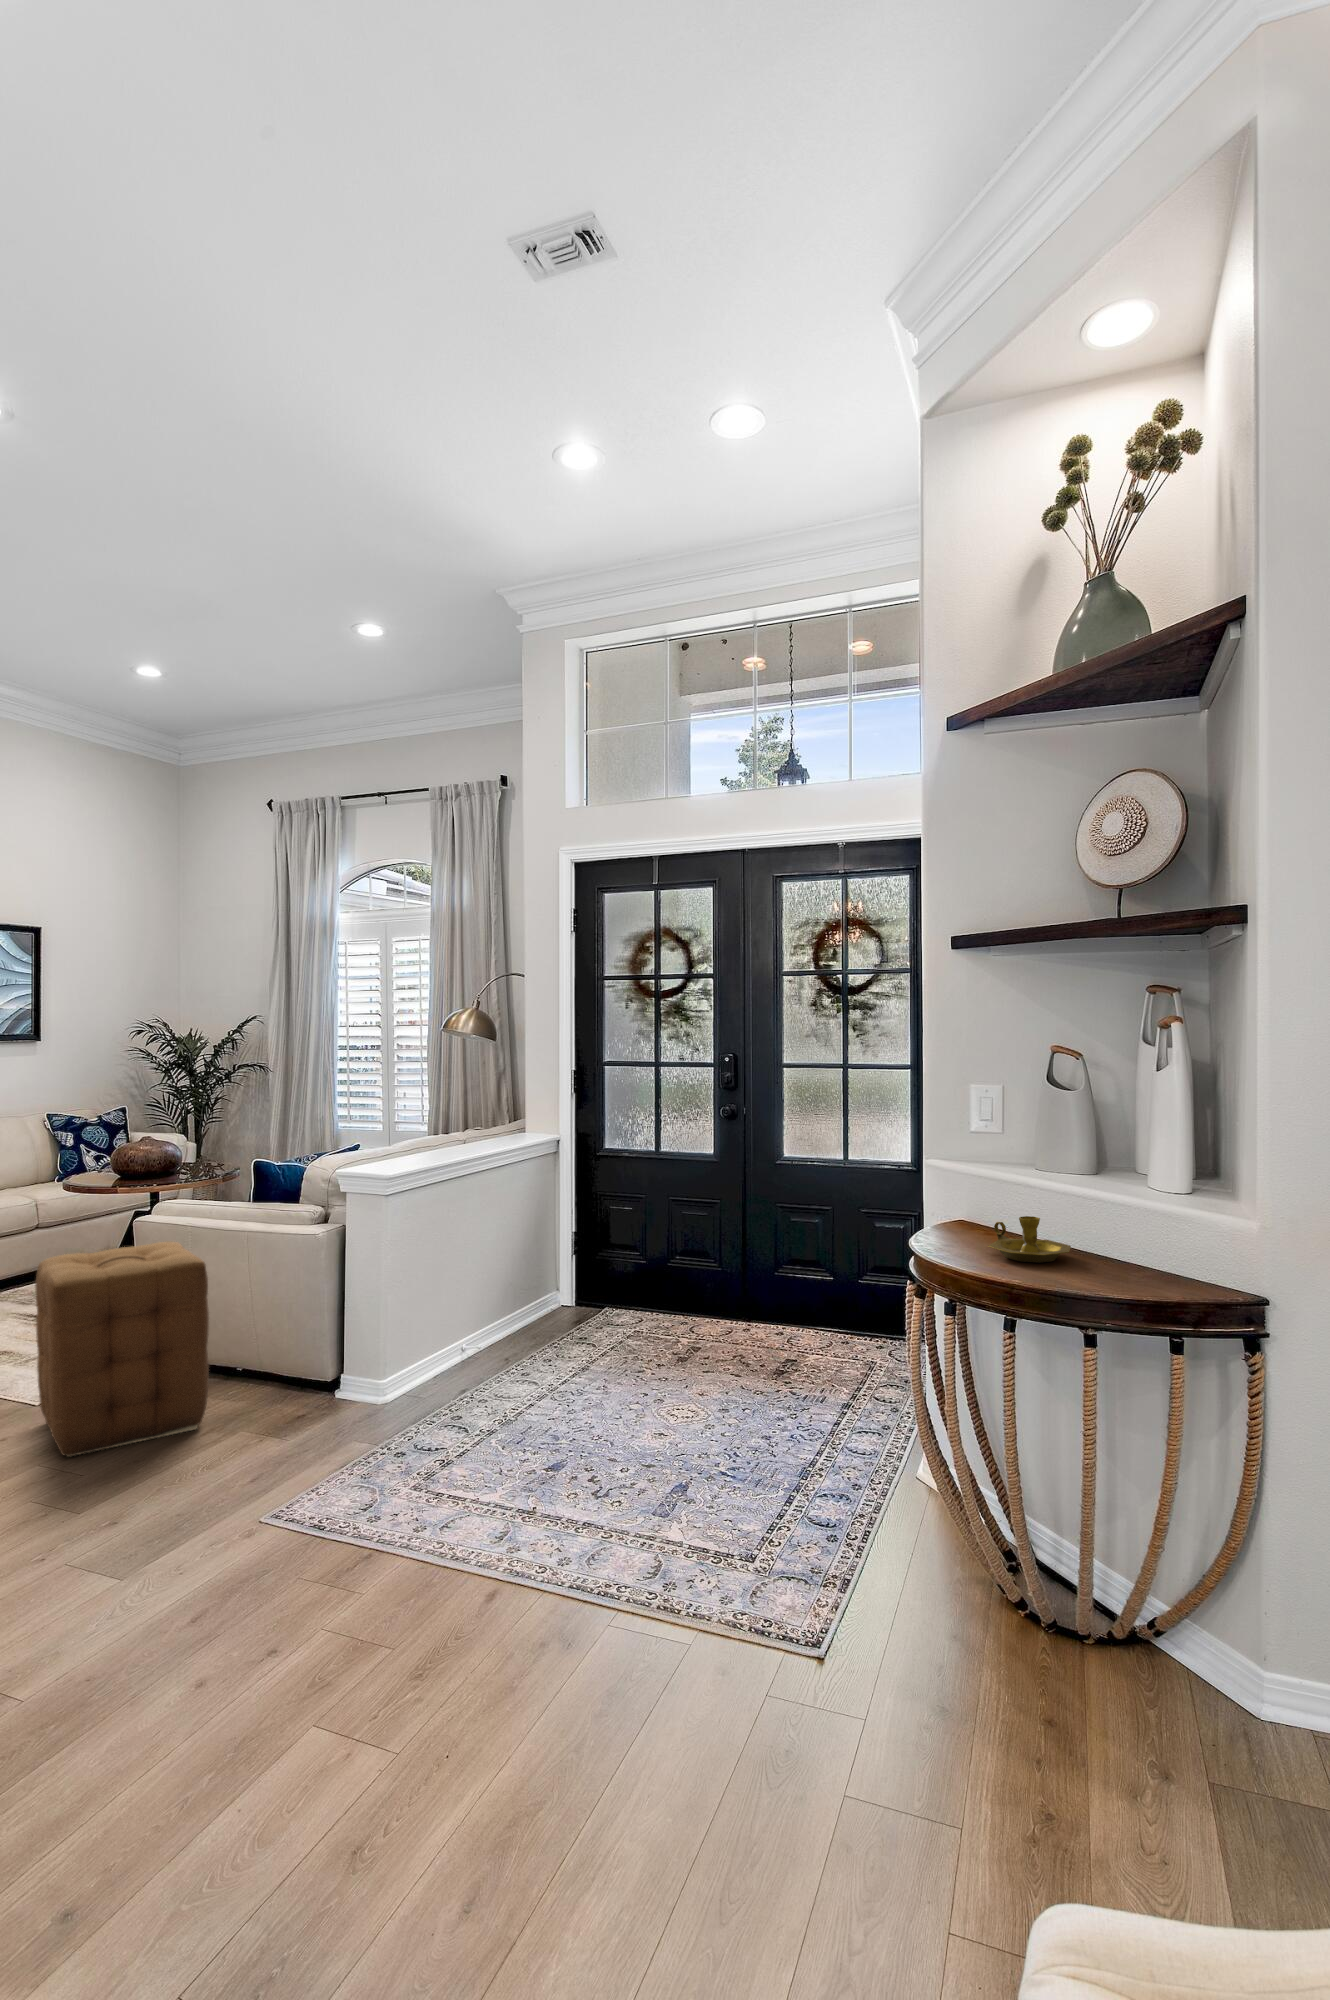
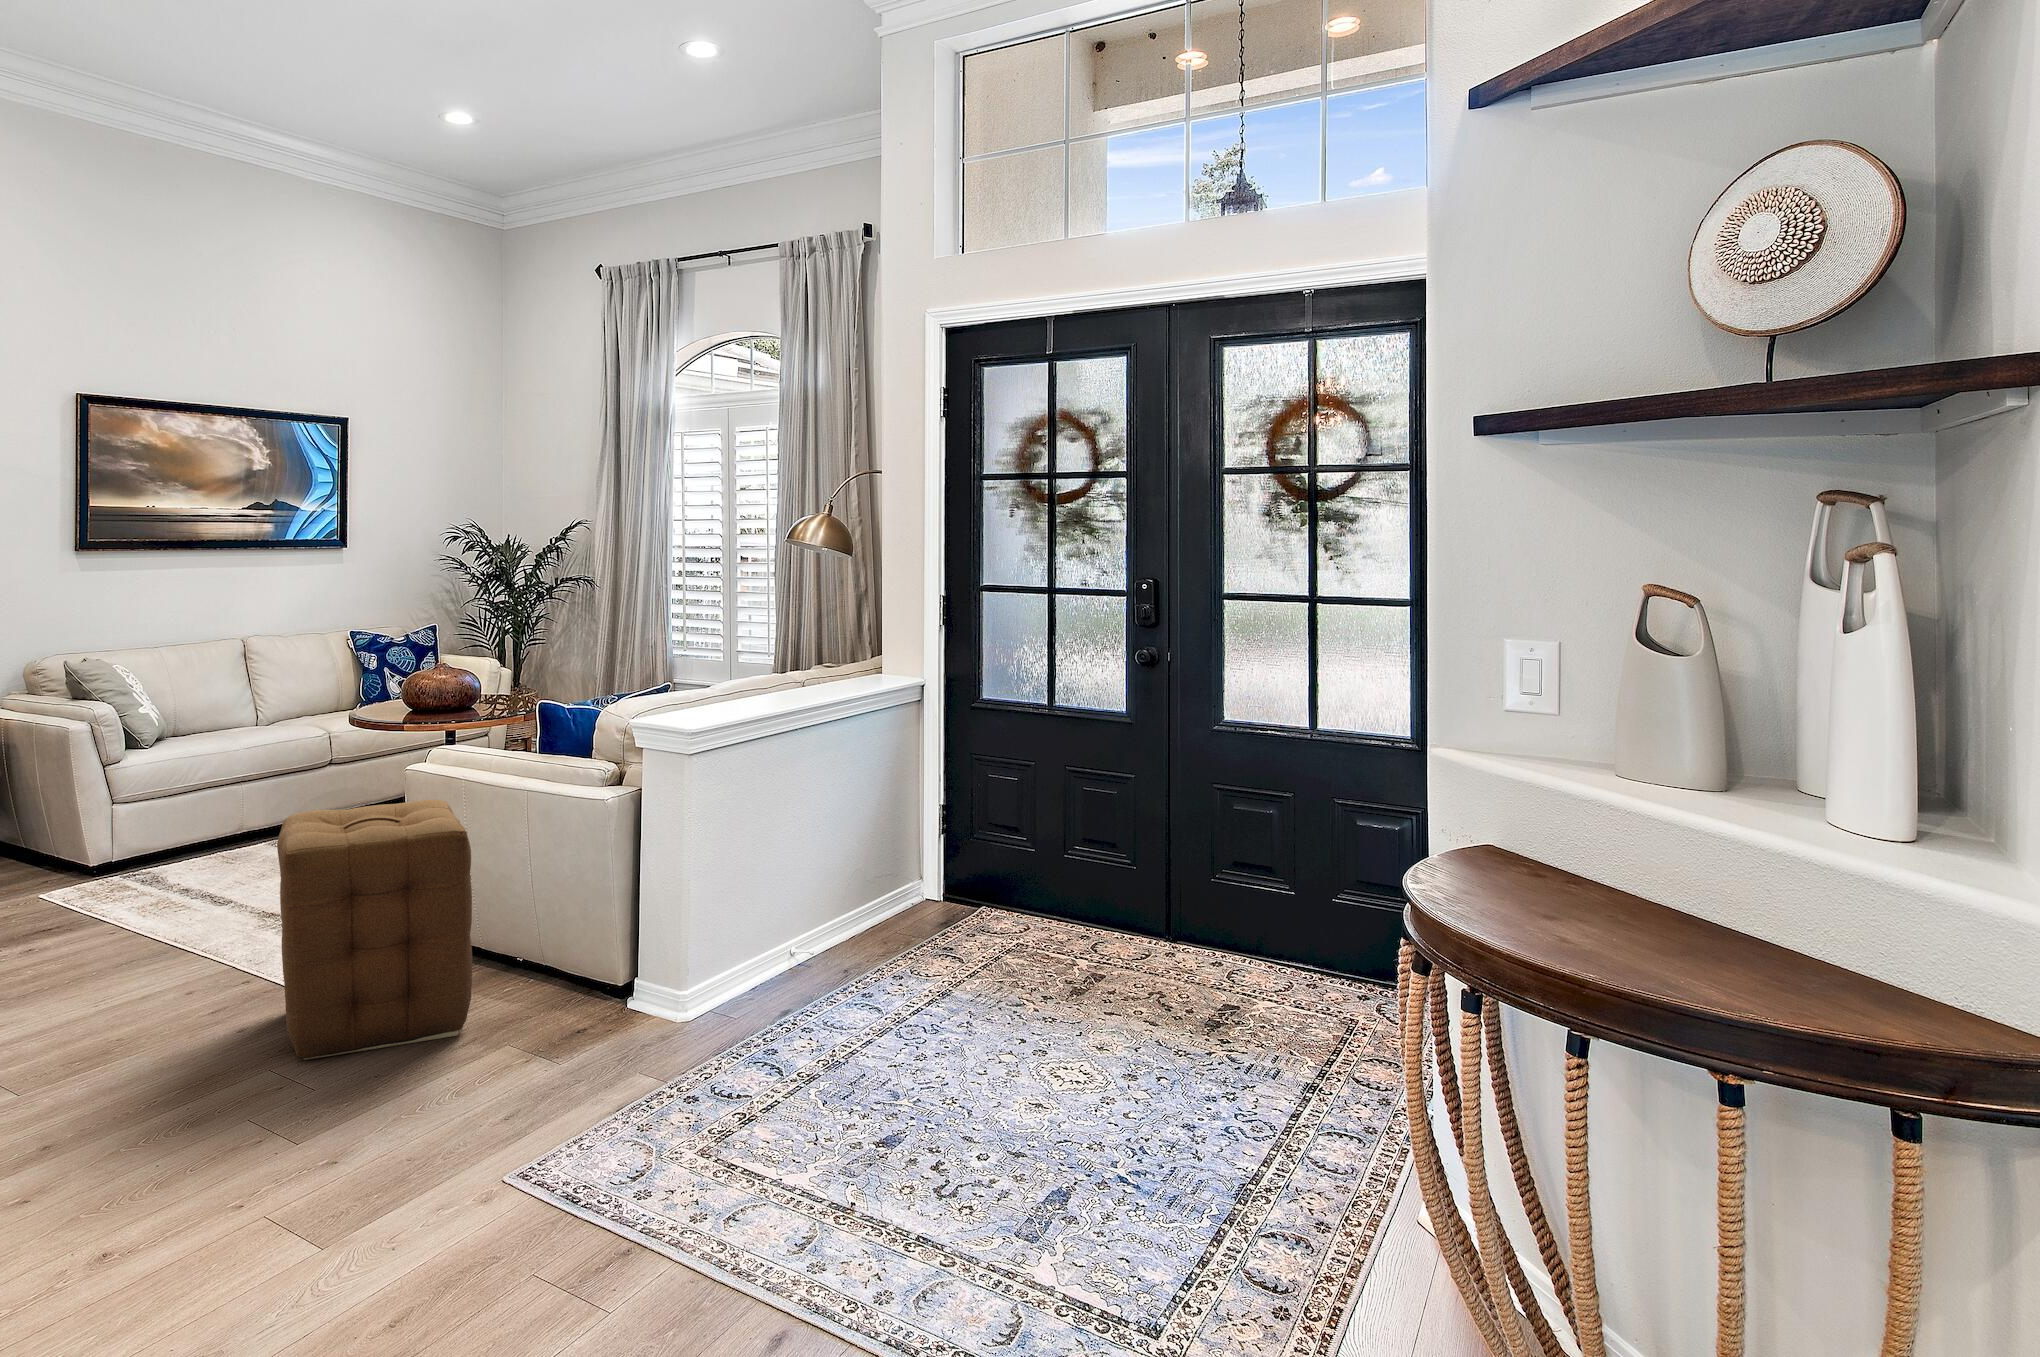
candlestick: present [988,1216,1071,1263] -> none [1571,878,1730,963]

